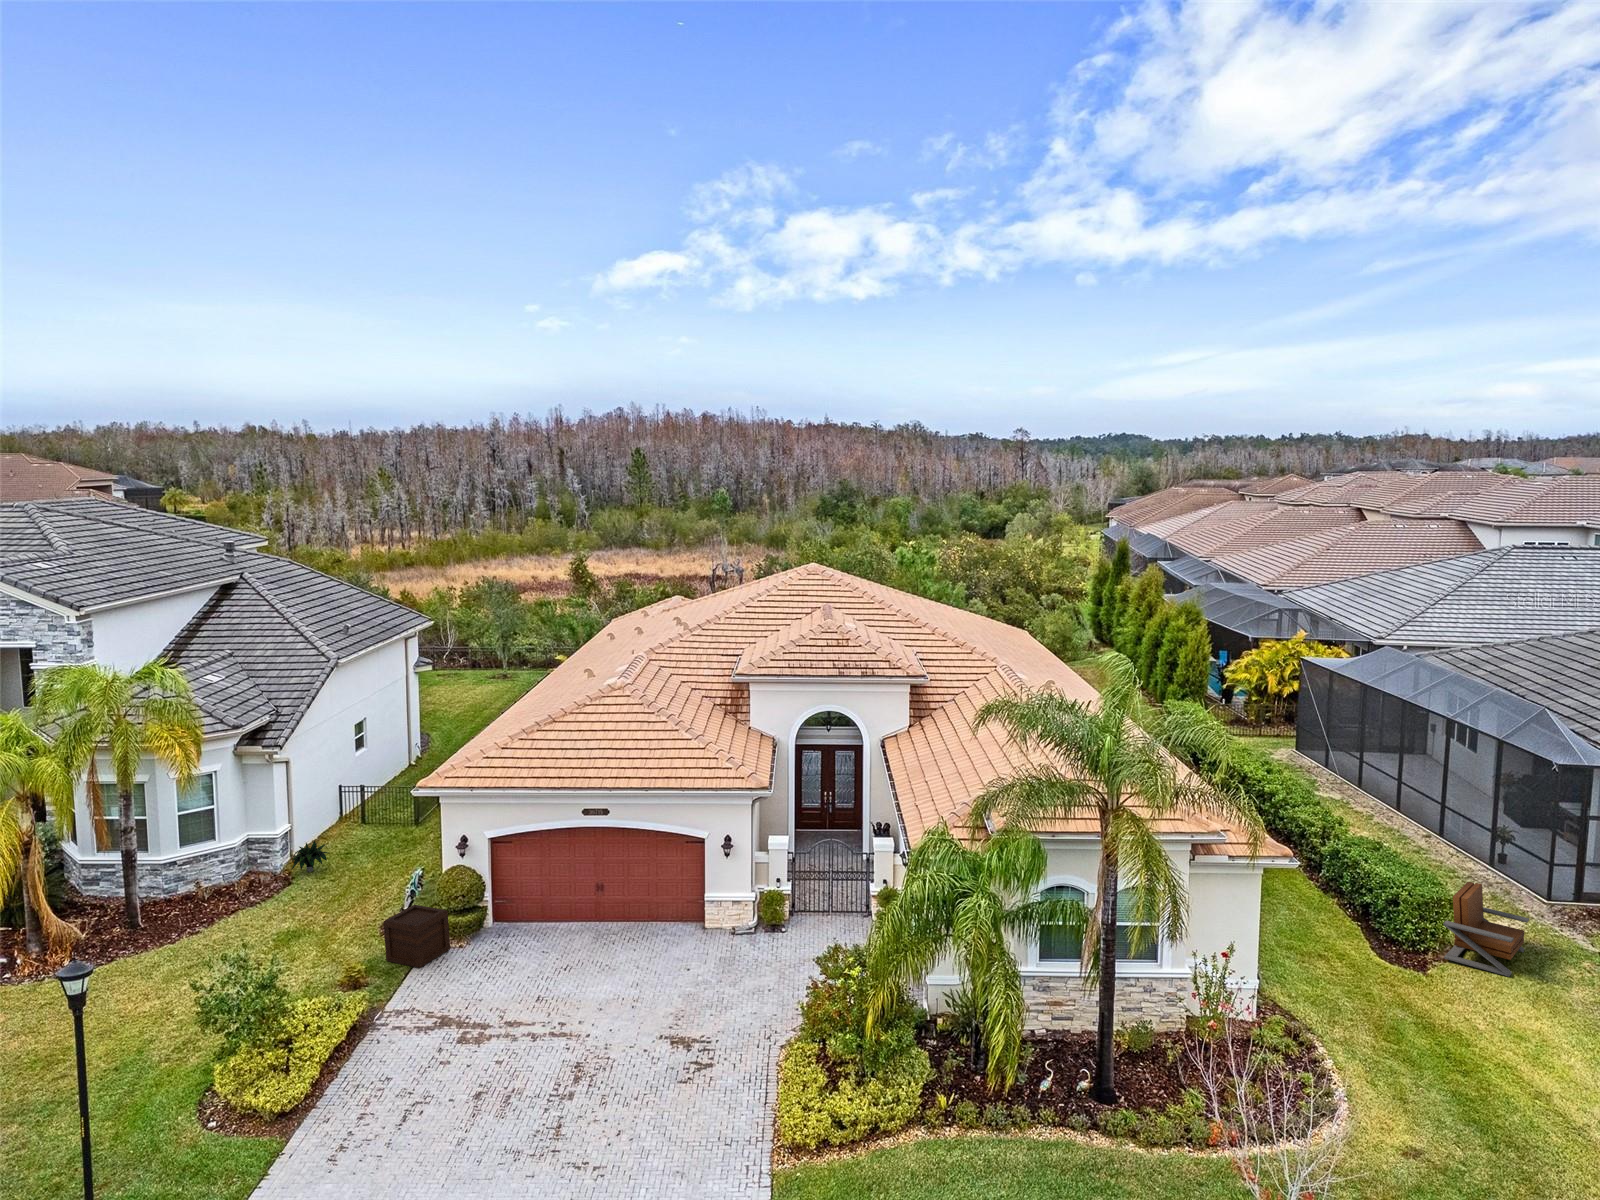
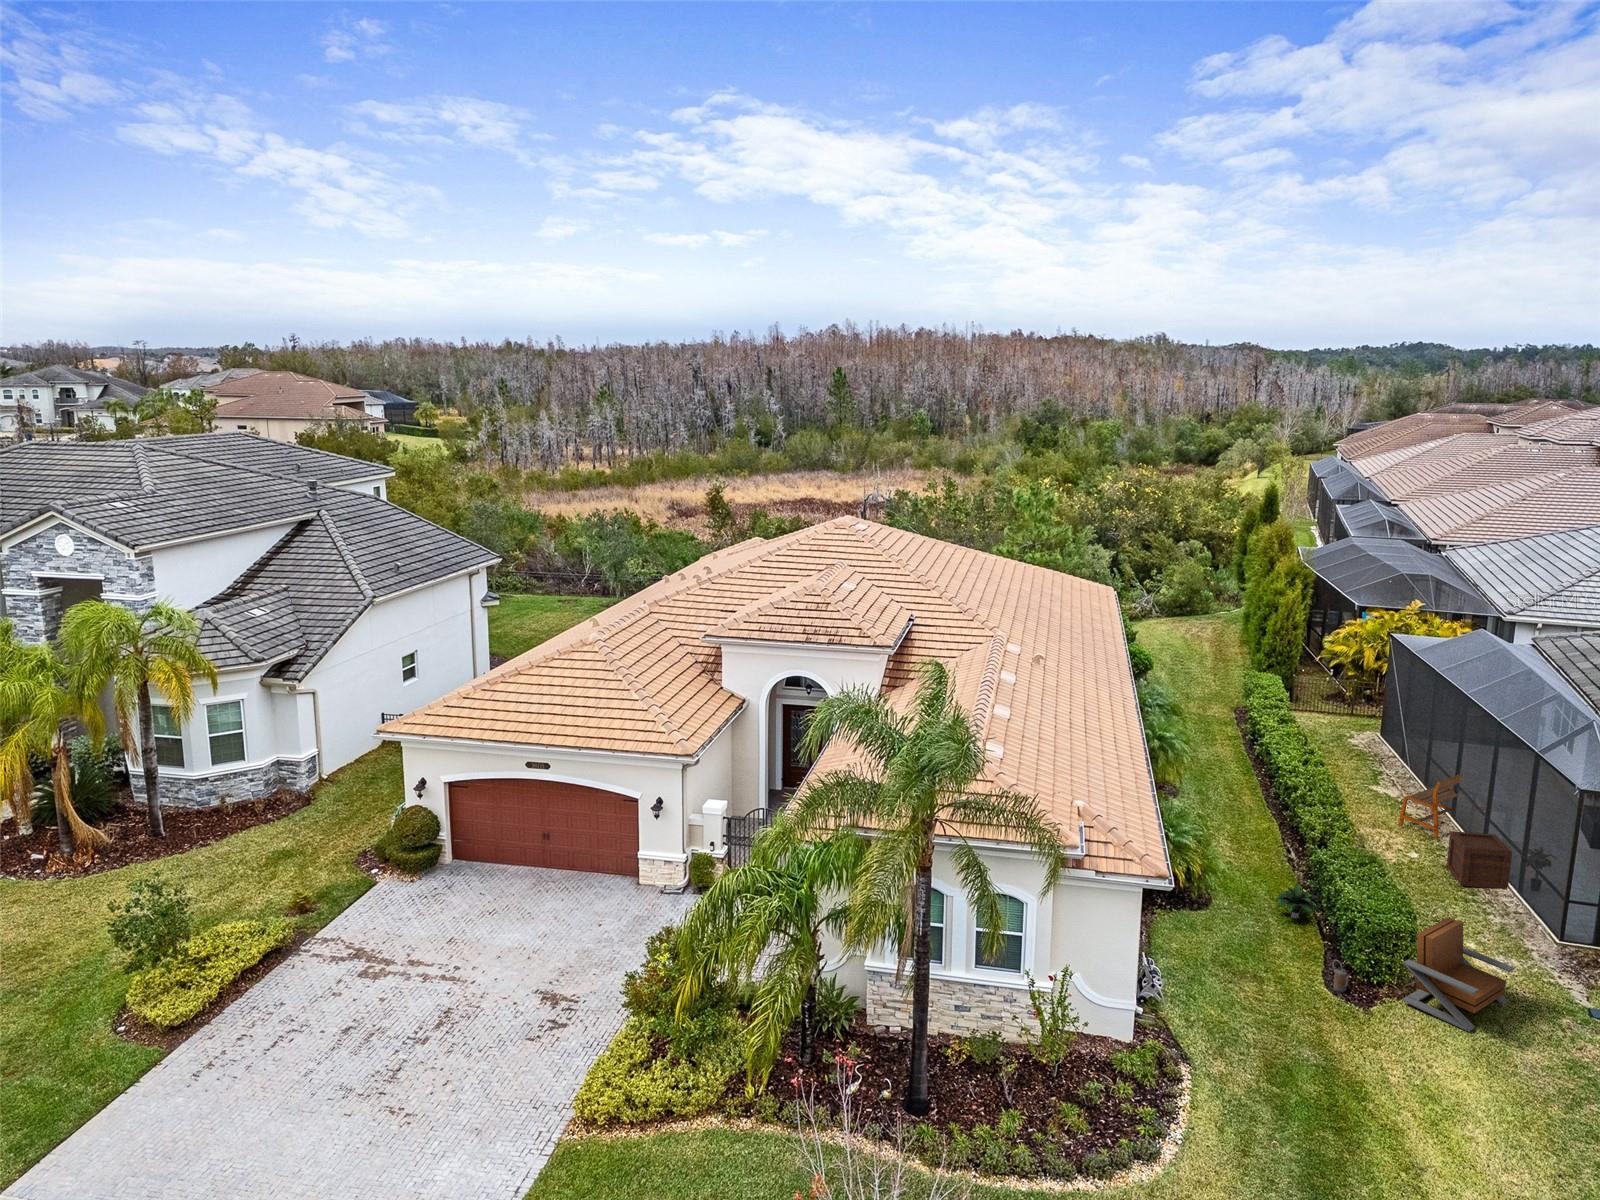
bench: none [1361,766,1415,827] -> present [1398,774,1462,838]
potted plant: present [292,841,328,872] -> present [1275,883,1318,919]
wooden crate: present [383,905,450,968] -> present [1447,831,1512,889]
watering can: none [1376,930,1396,958] -> present [1333,960,1350,992]

